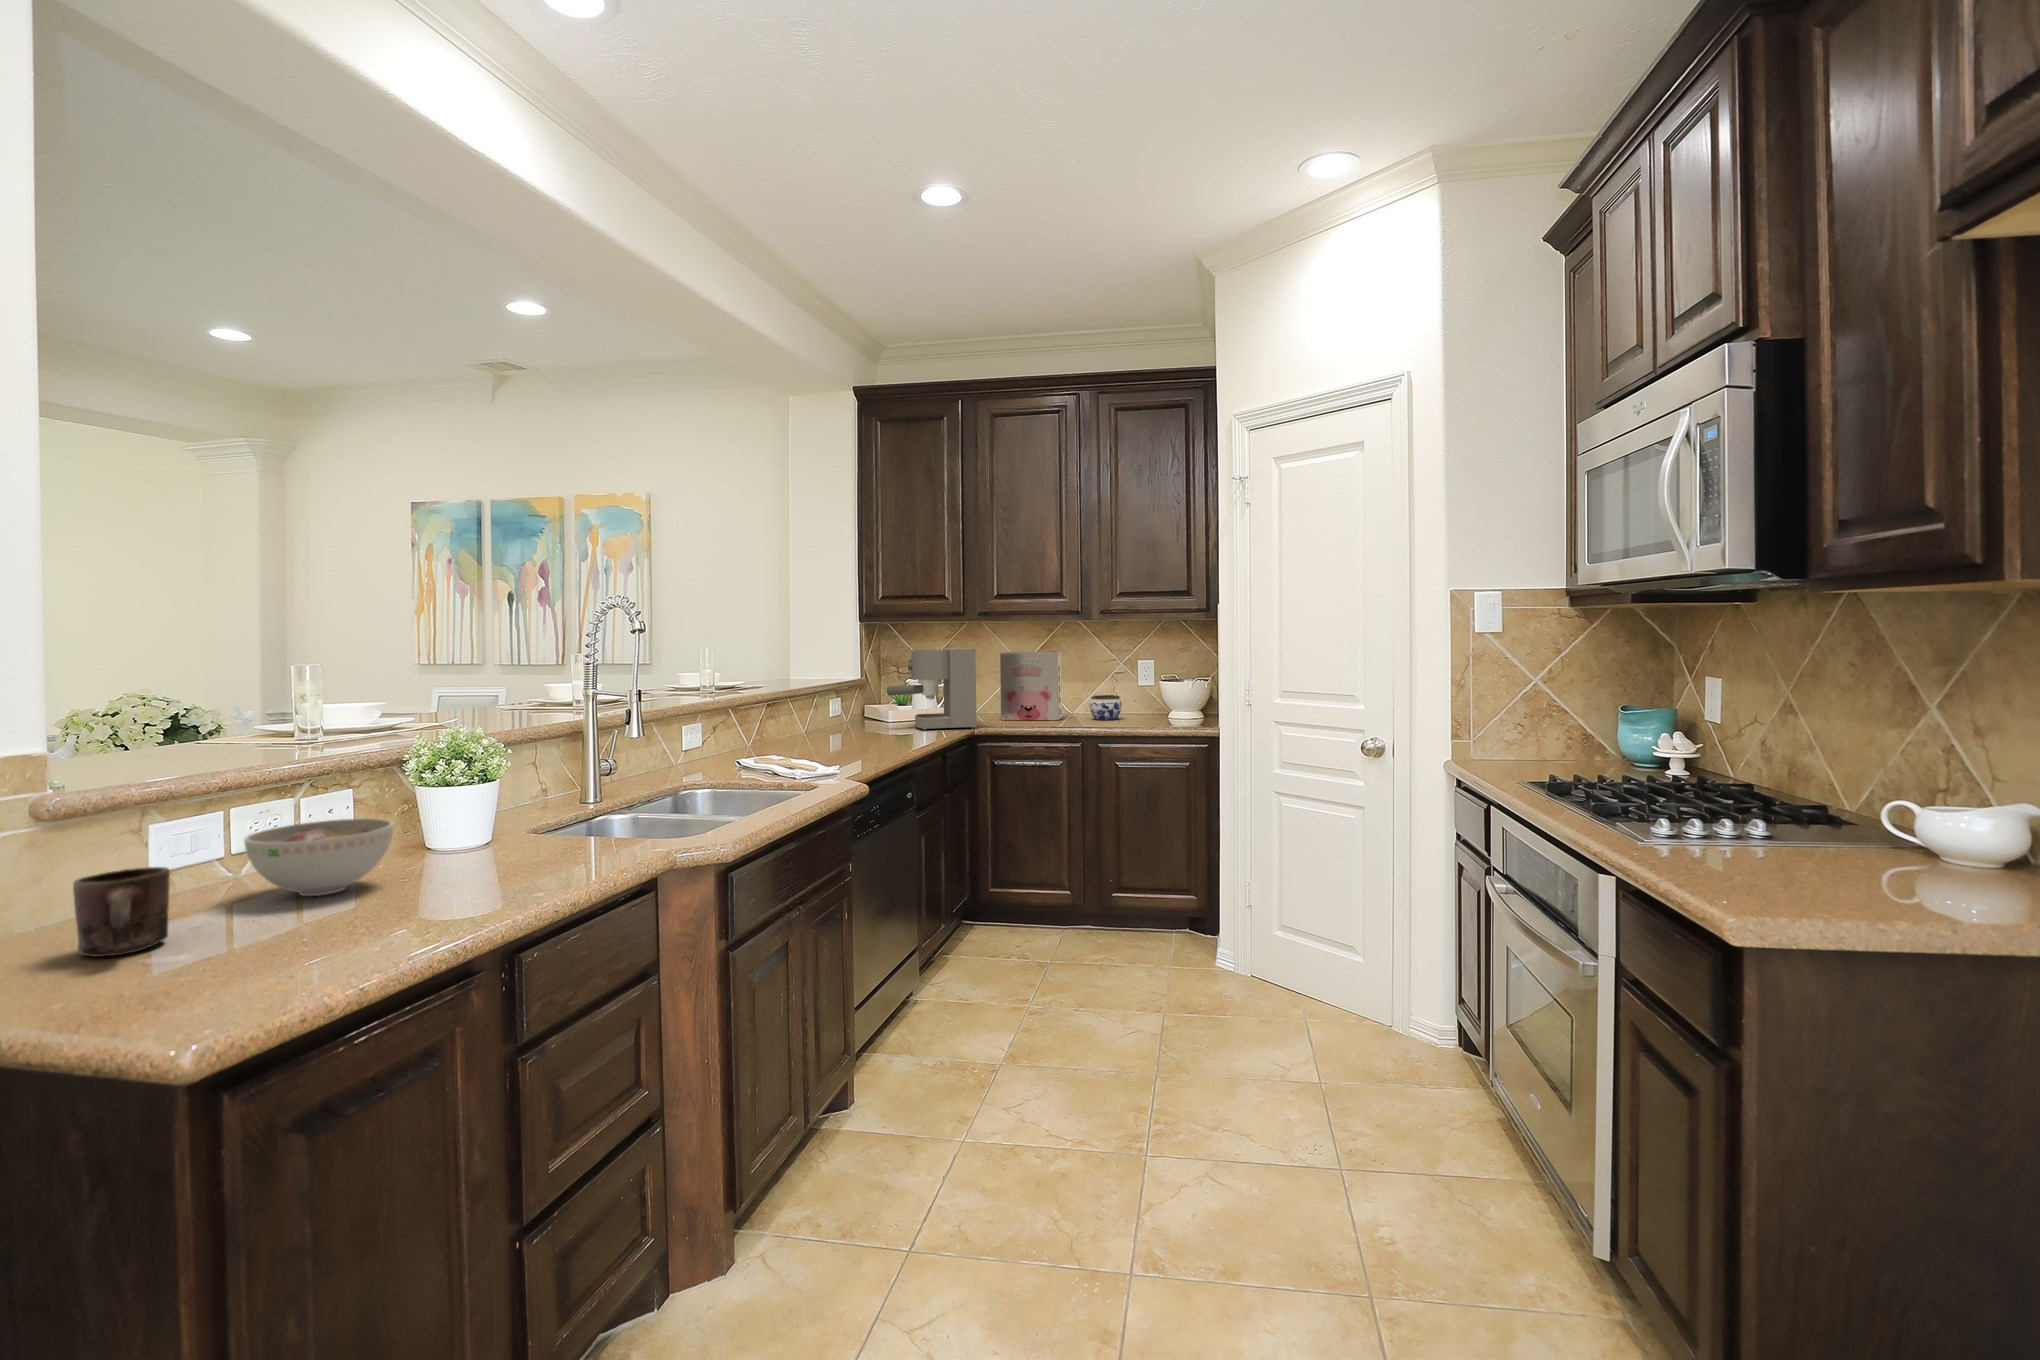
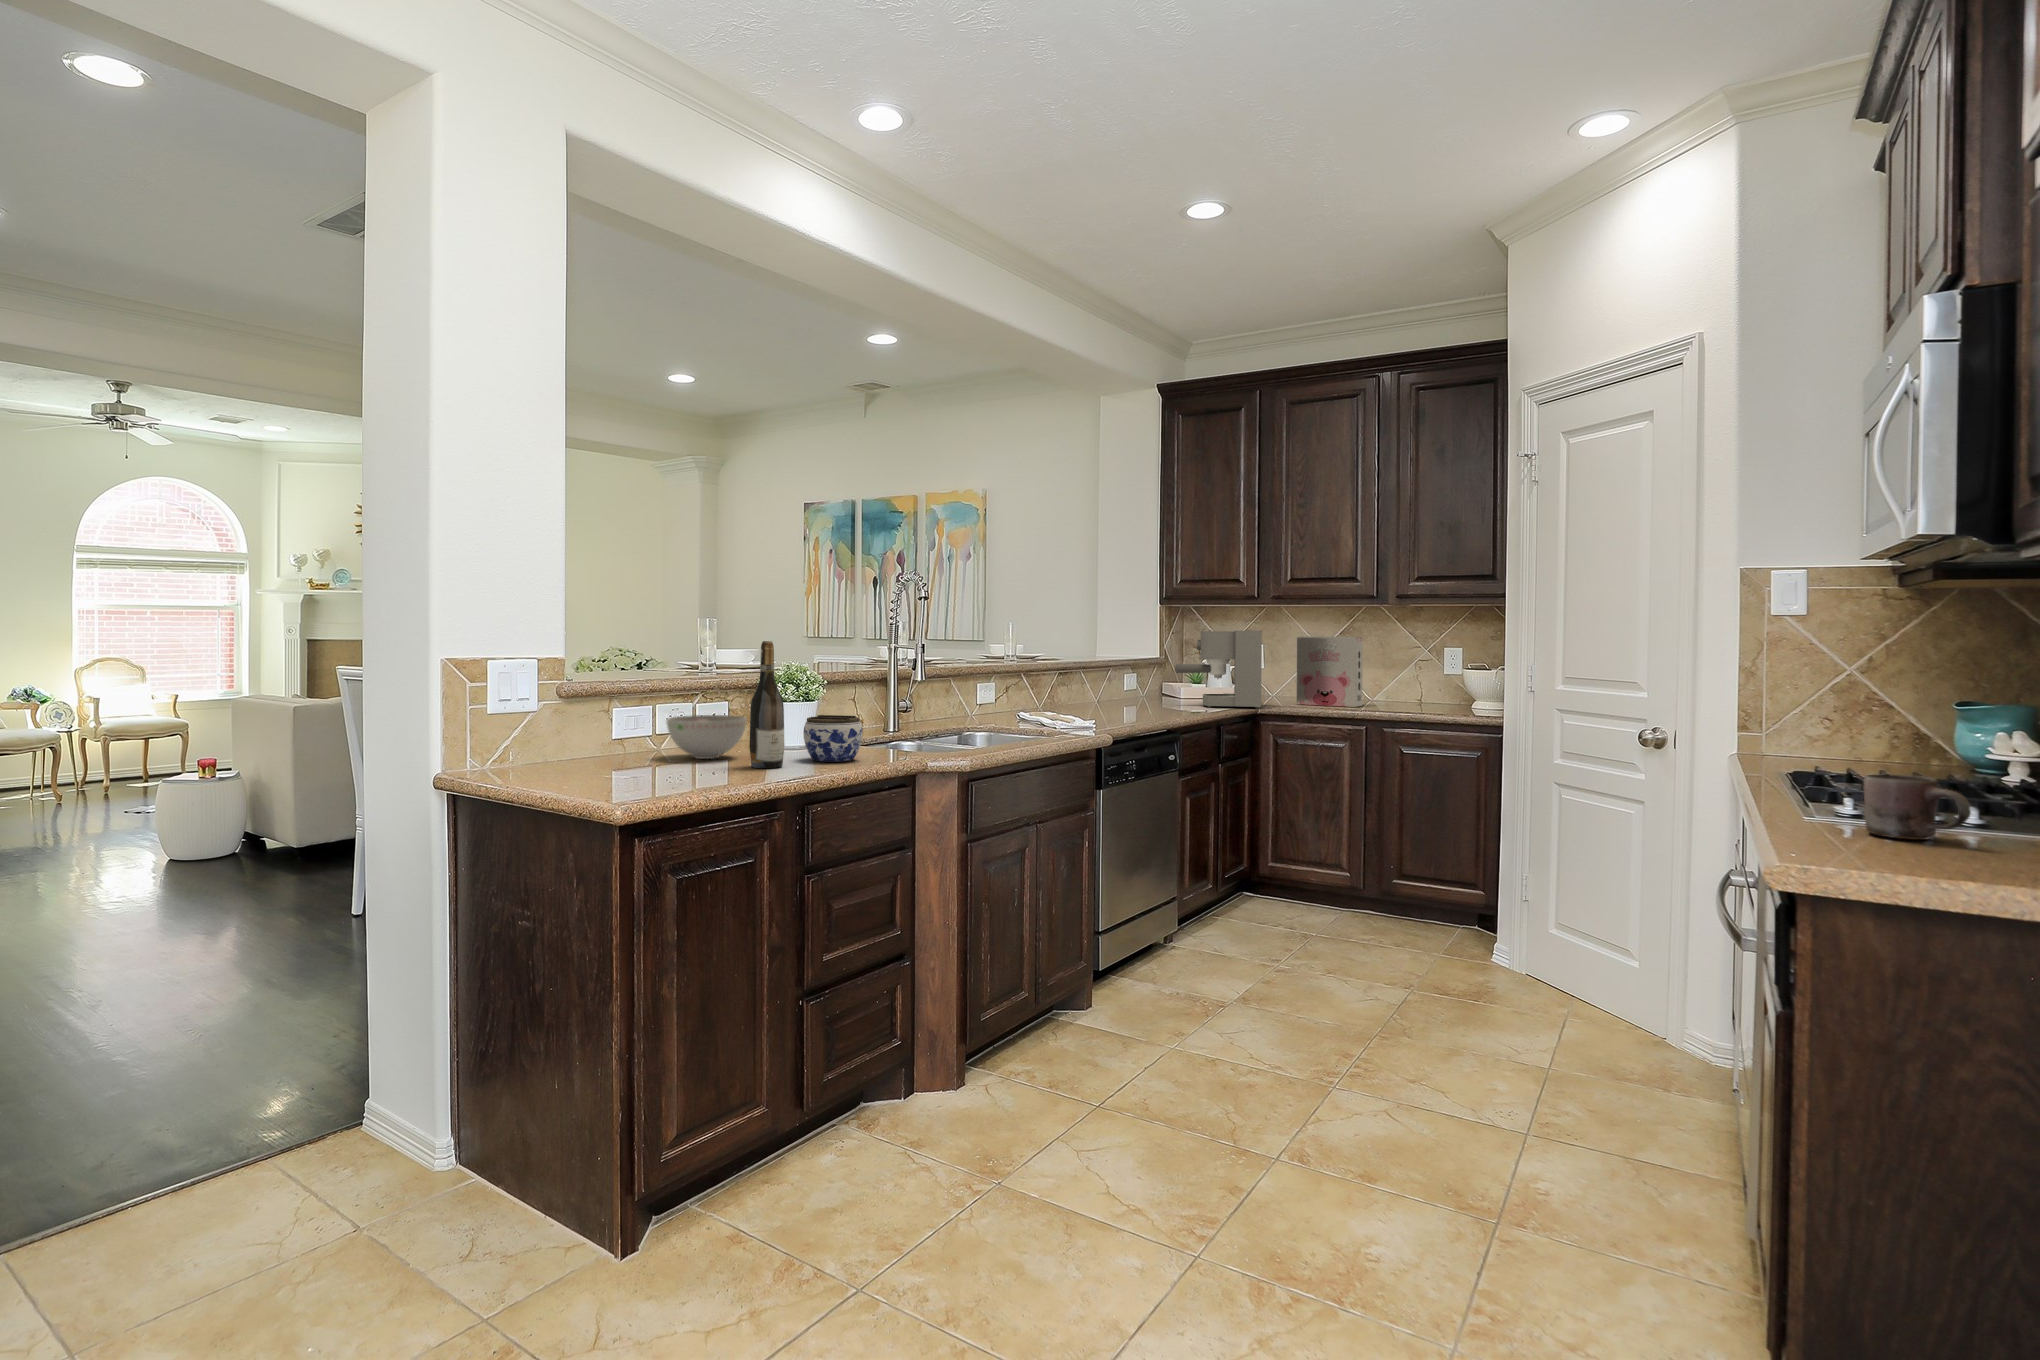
jar: present [1090,695,1122,720] -> present [803,715,863,762]
wine bottle: none [408,709,469,907] -> present [749,641,784,768]
mug: present [73,867,170,957] -> present [1864,774,1971,840]

